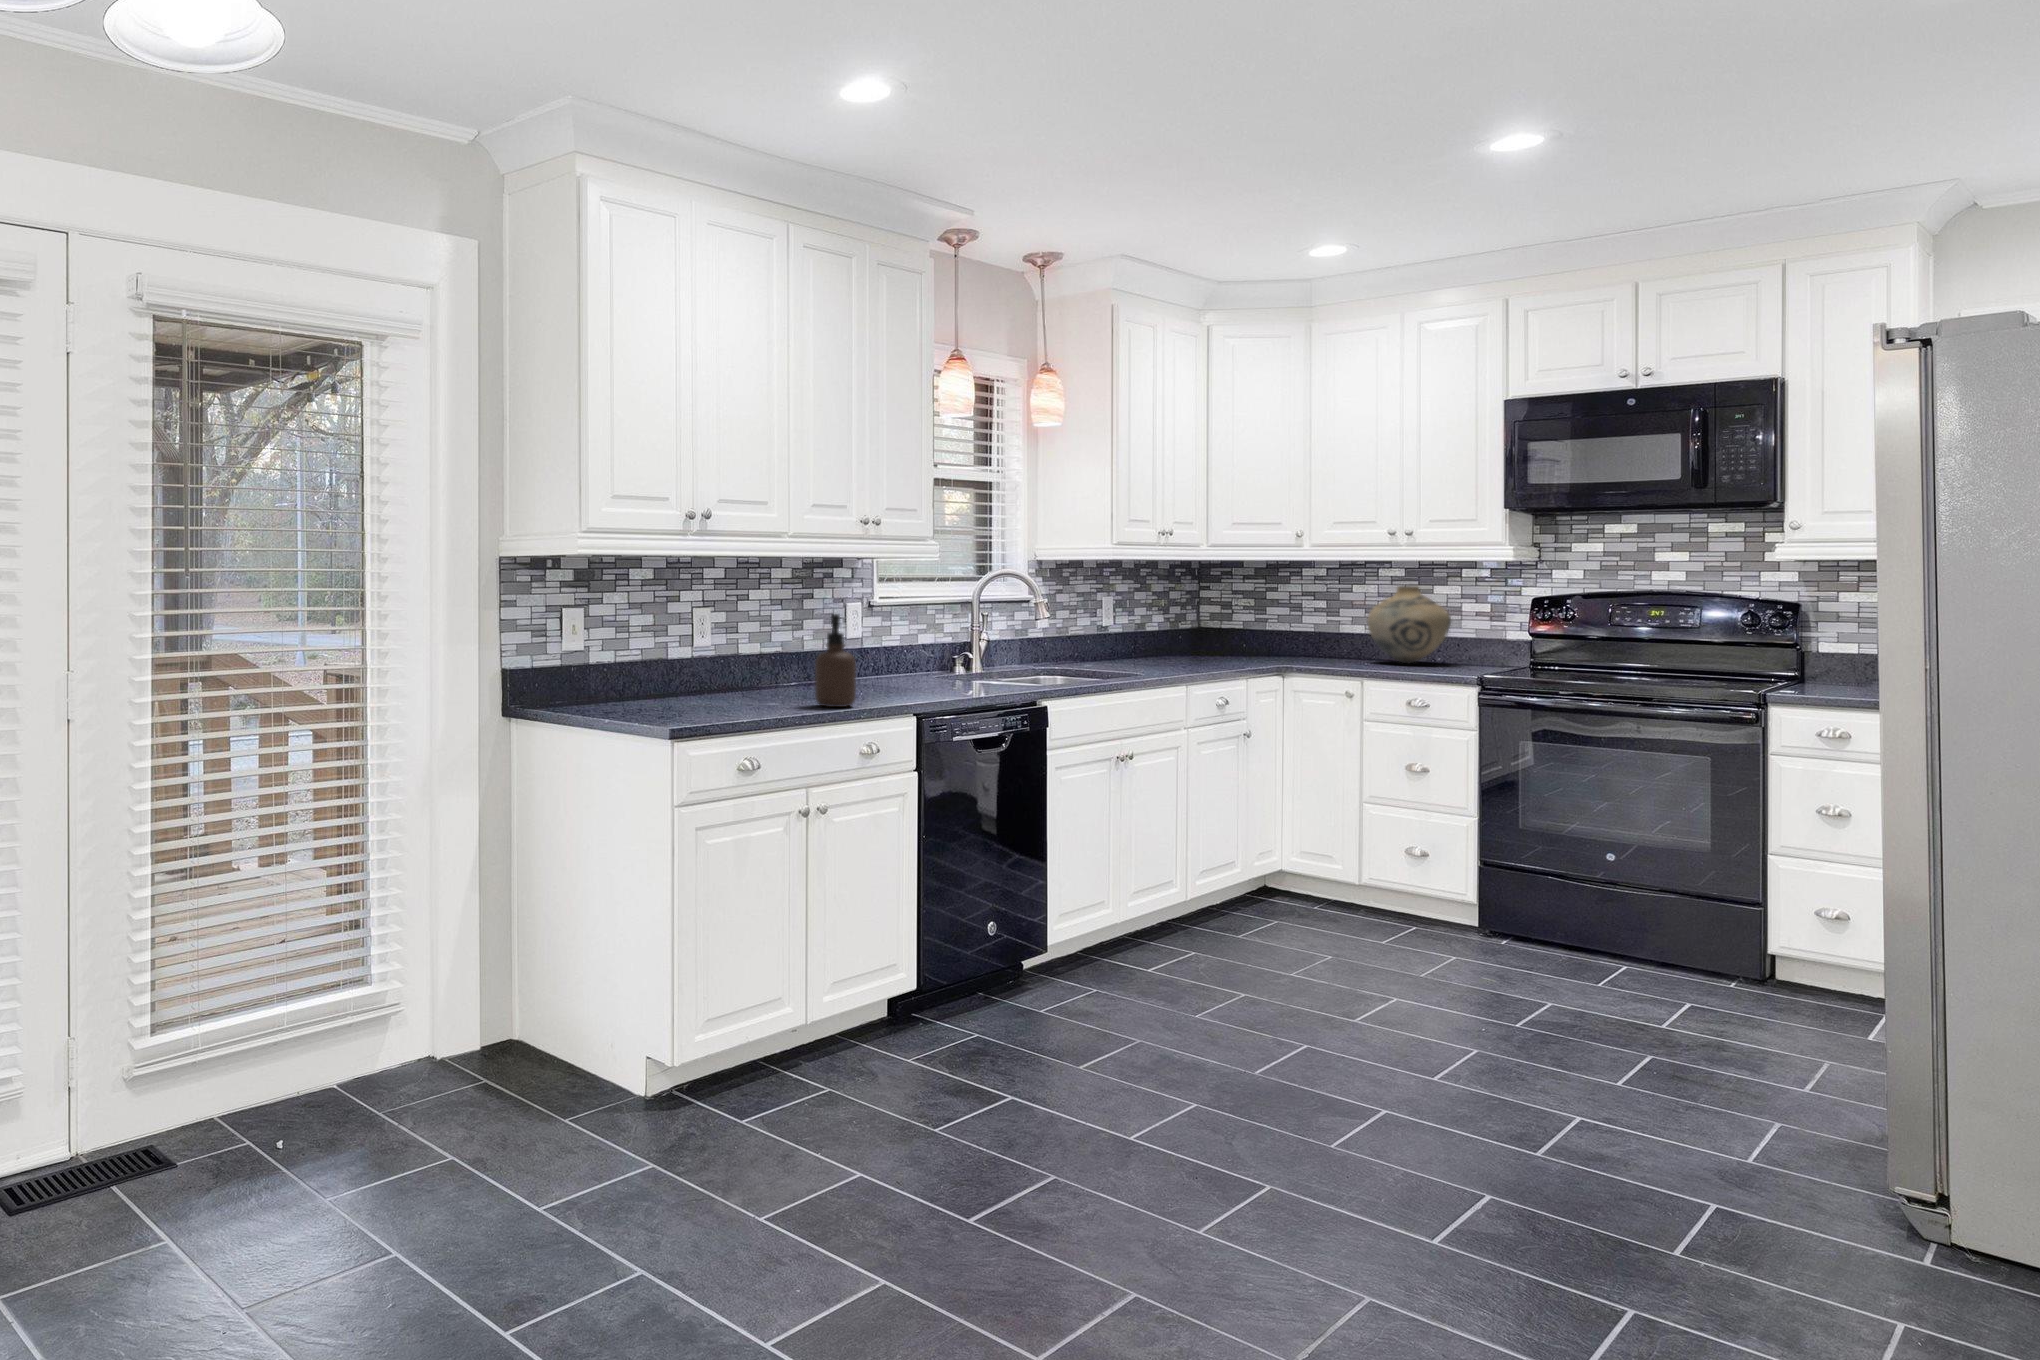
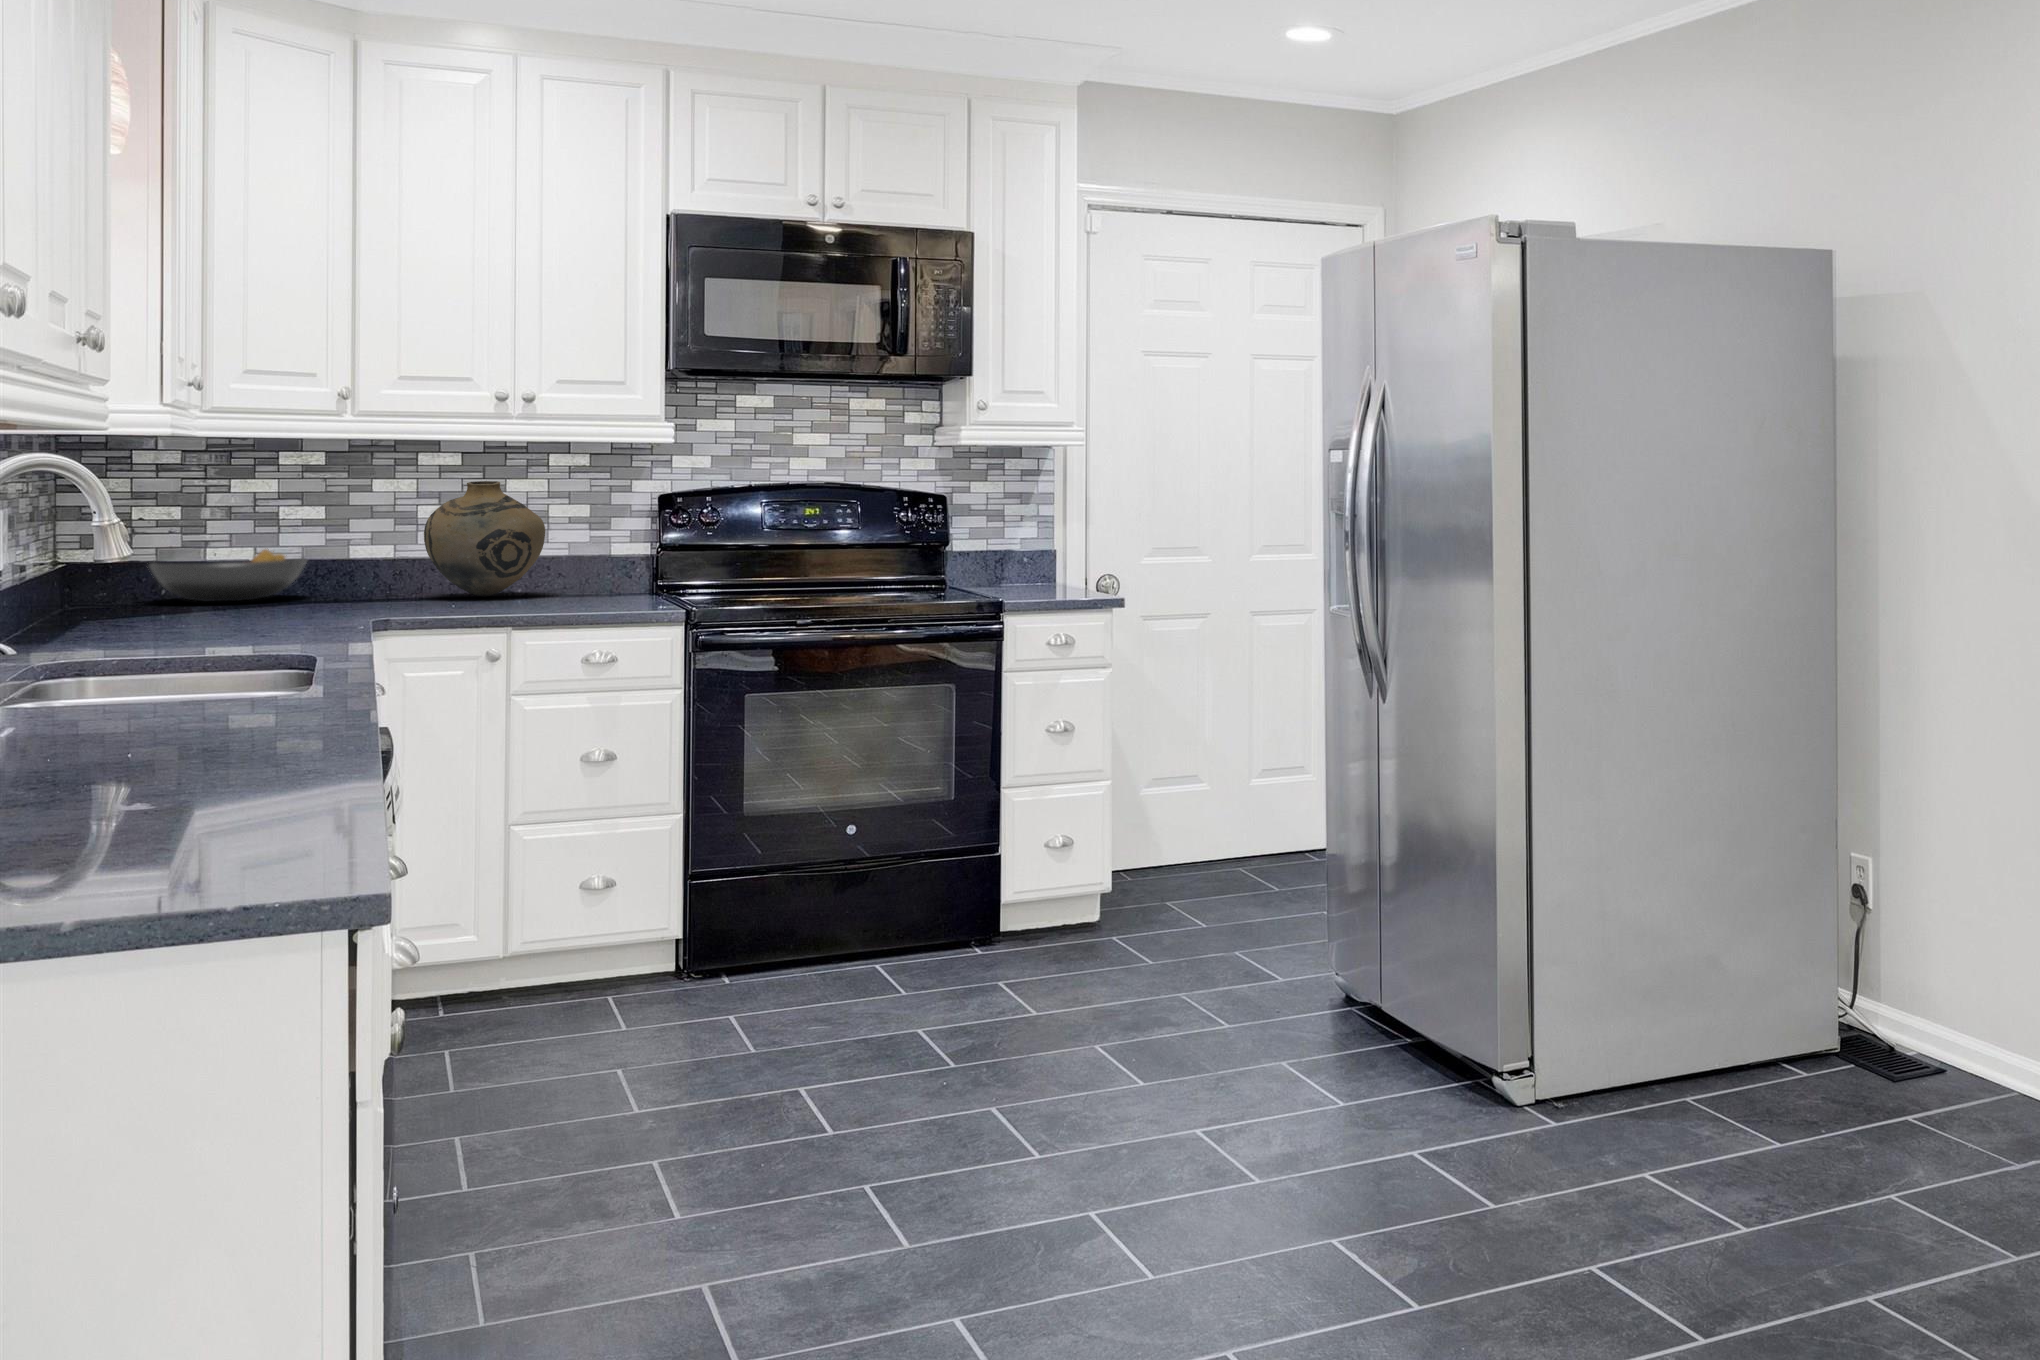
soap dispenser: present [815,614,856,707] -> none [43,579,151,784]
fruit bowl: none [1225,624,1317,655] -> present [150,549,307,602]

